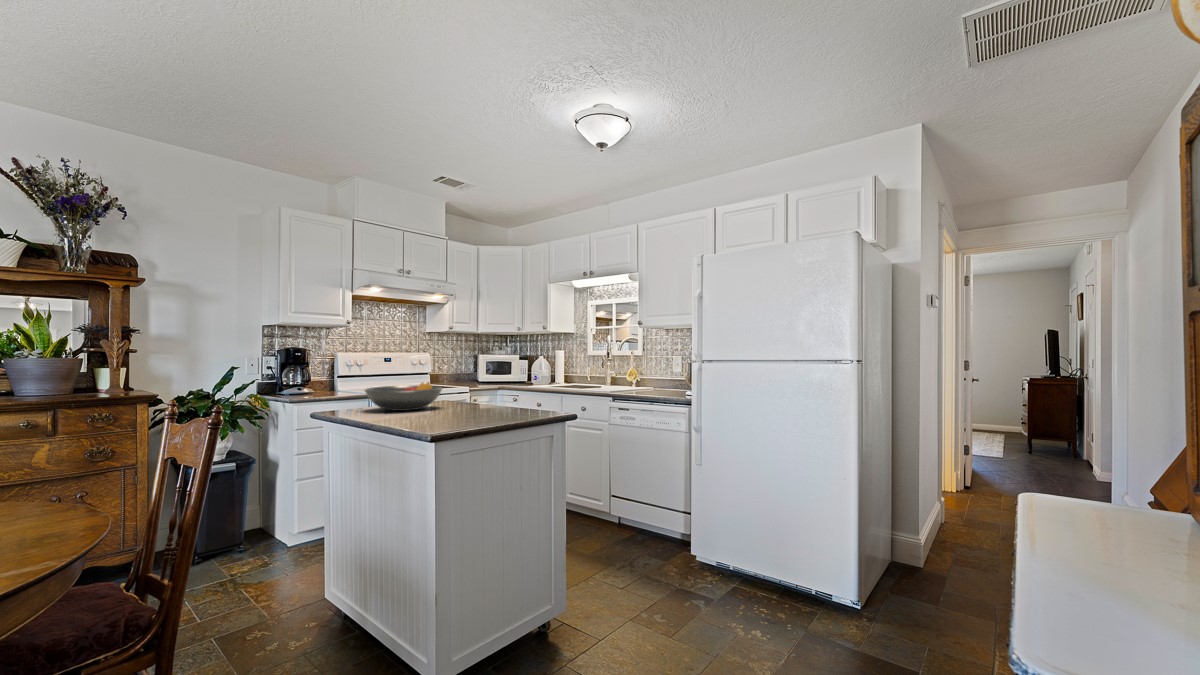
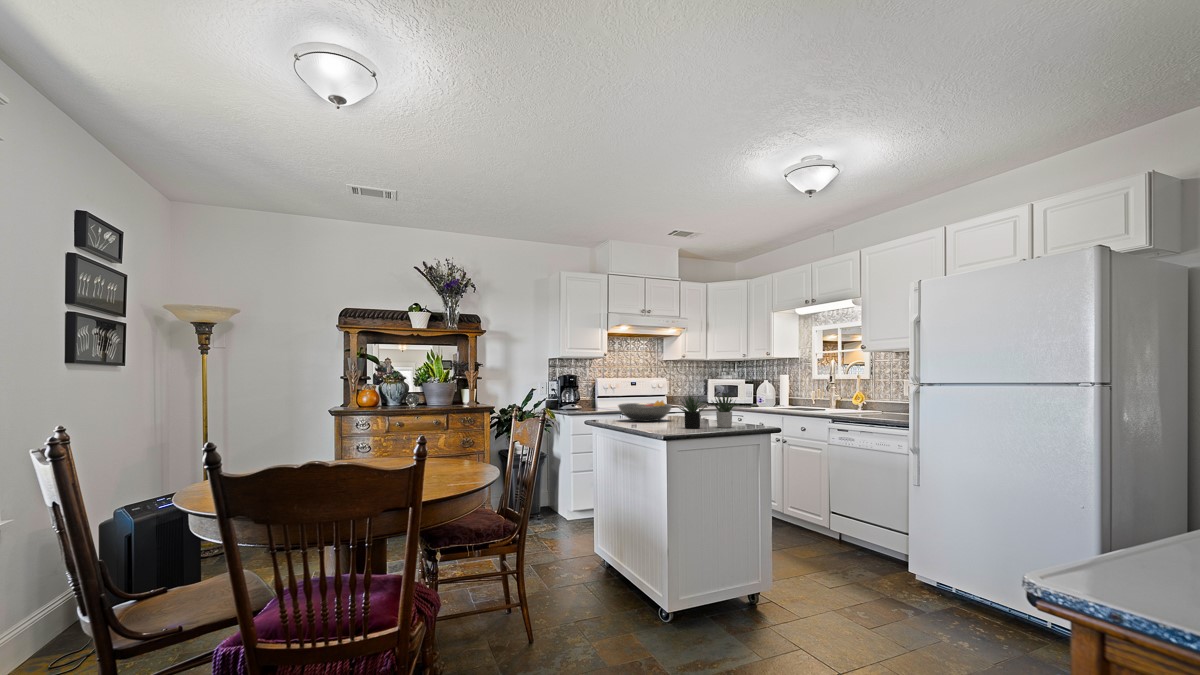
succulent plant: none [450,369,535,420] -> present [678,393,736,428]

